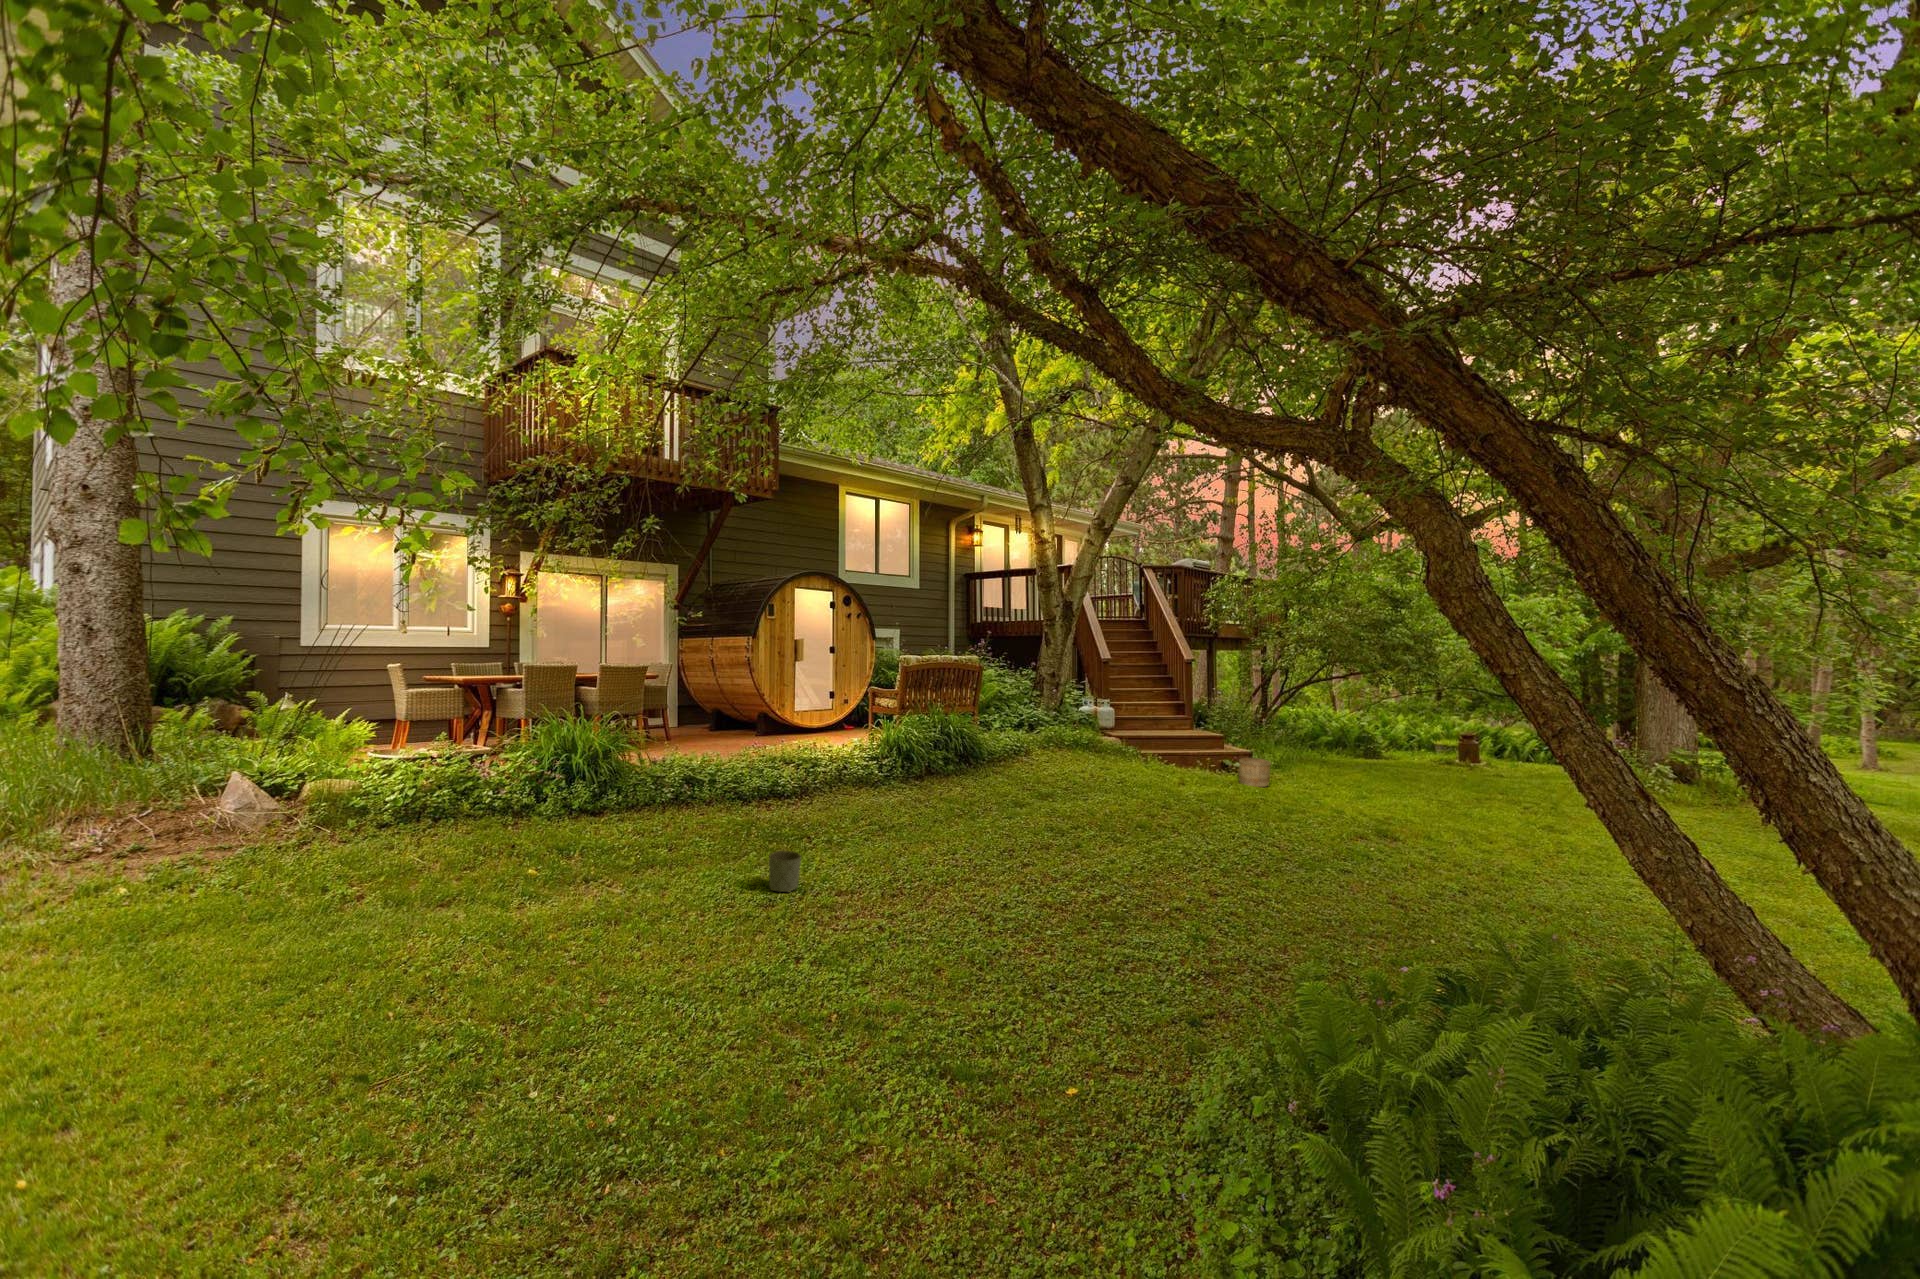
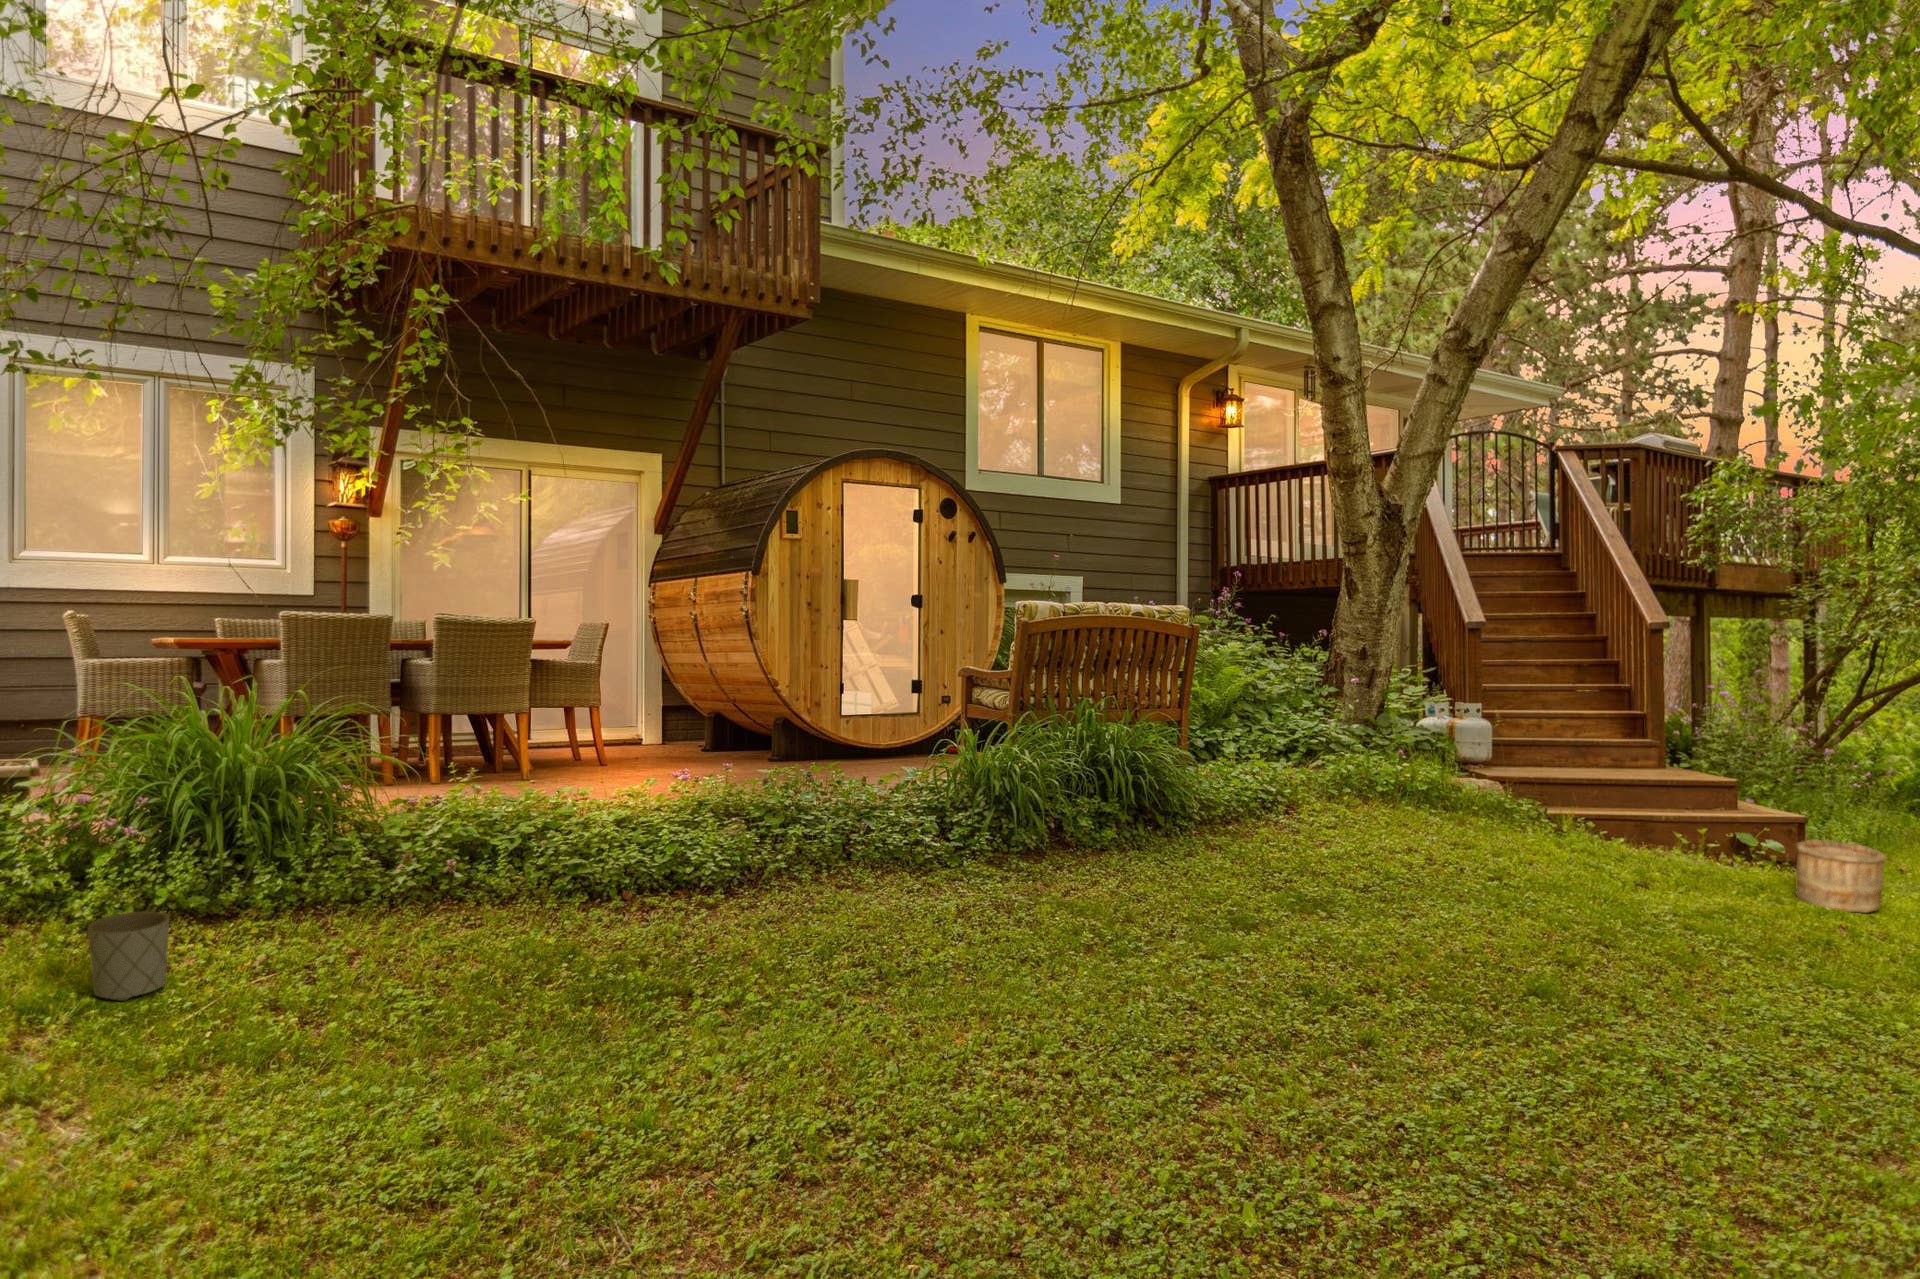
planter: present [769,851,801,892] -> present [88,911,169,1001]

